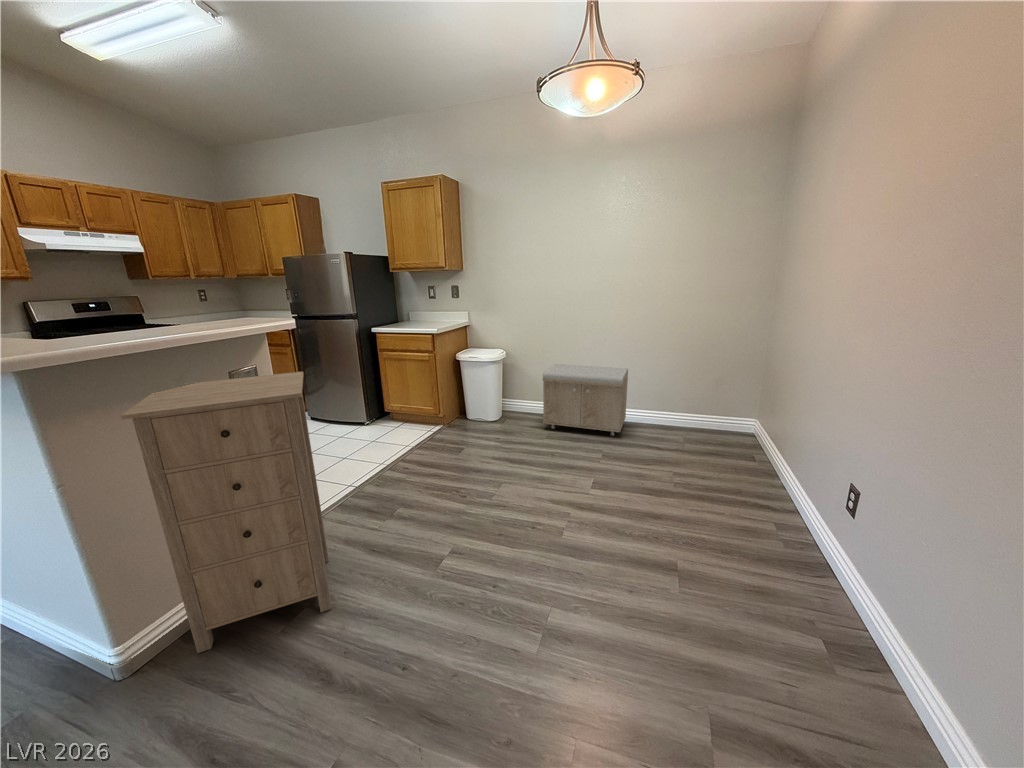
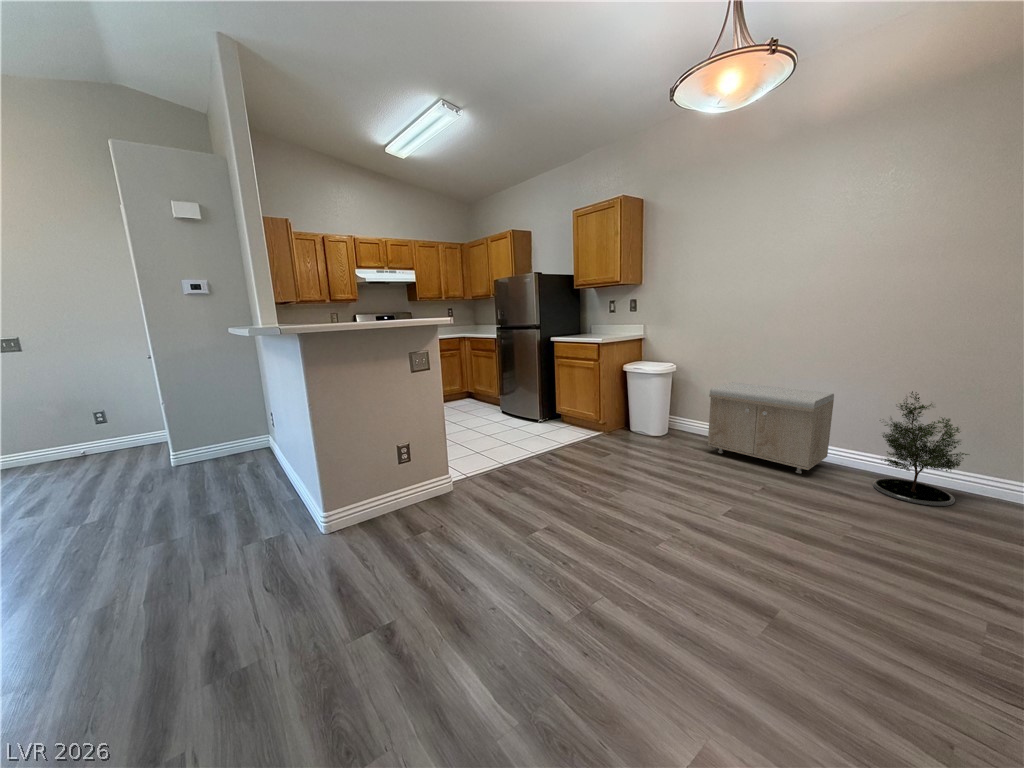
potted tree: none [658,365,708,444] -> present [873,391,969,506]
storage cabinet: present [121,372,332,653] -> none [331,350,460,542]

